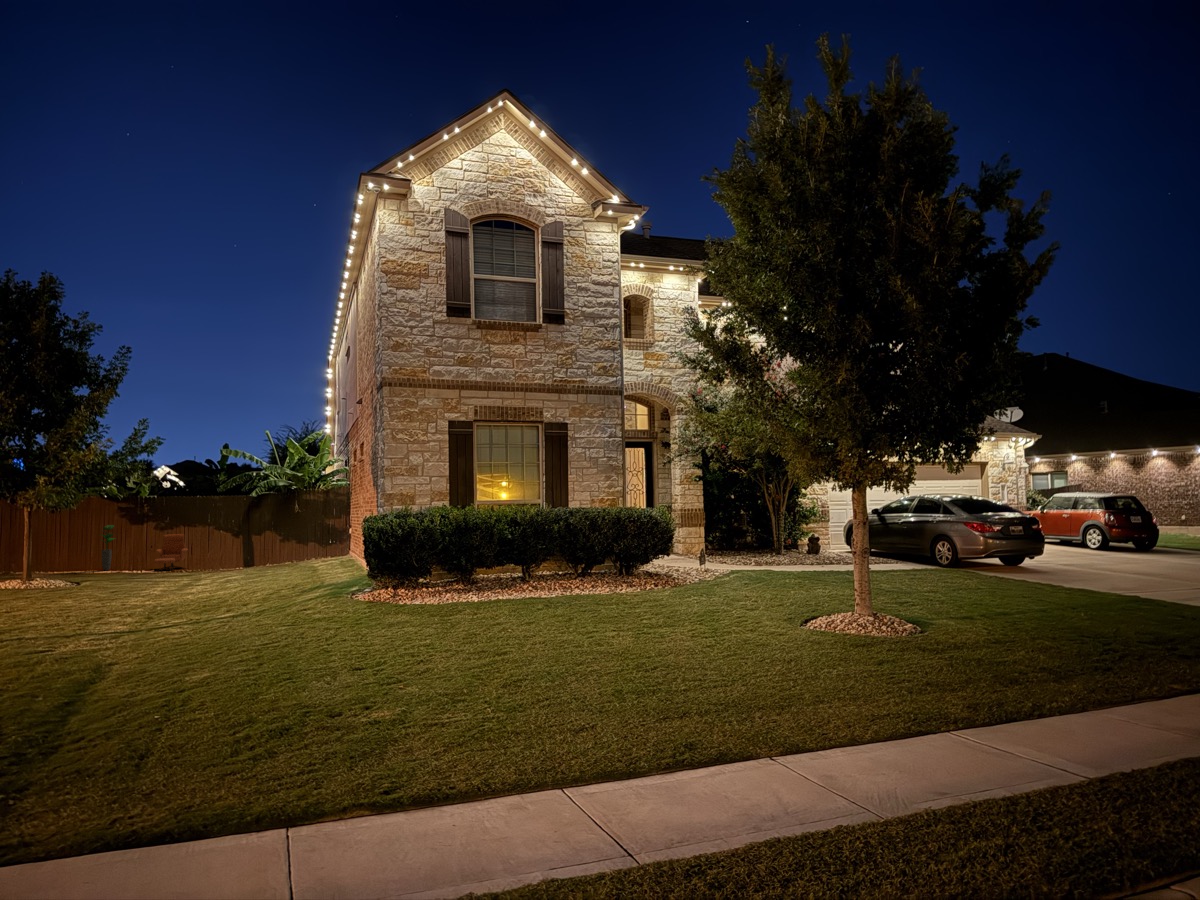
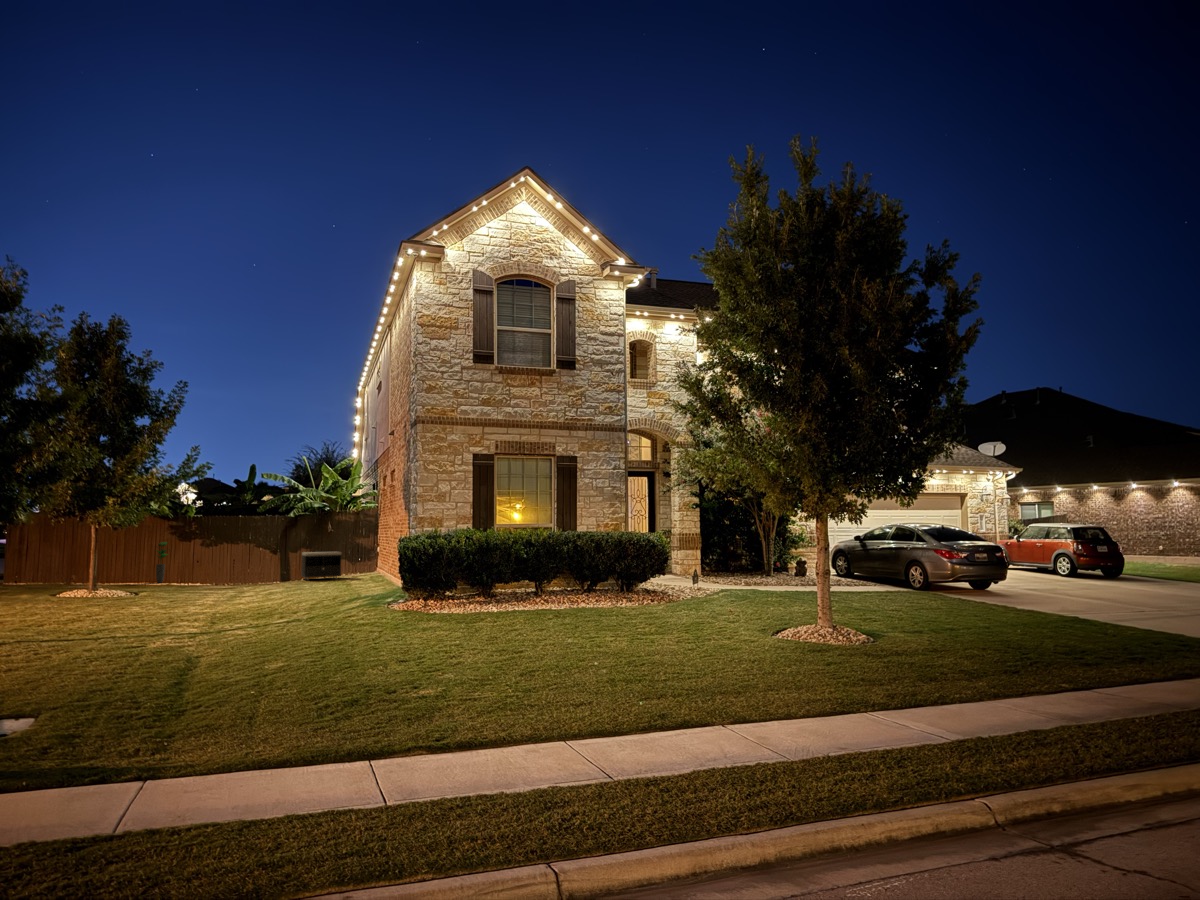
storage bench: none [266,533,310,565] -> present [301,552,342,579]
lounge chair: present [155,534,188,571] -> none [203,551,233,584]

